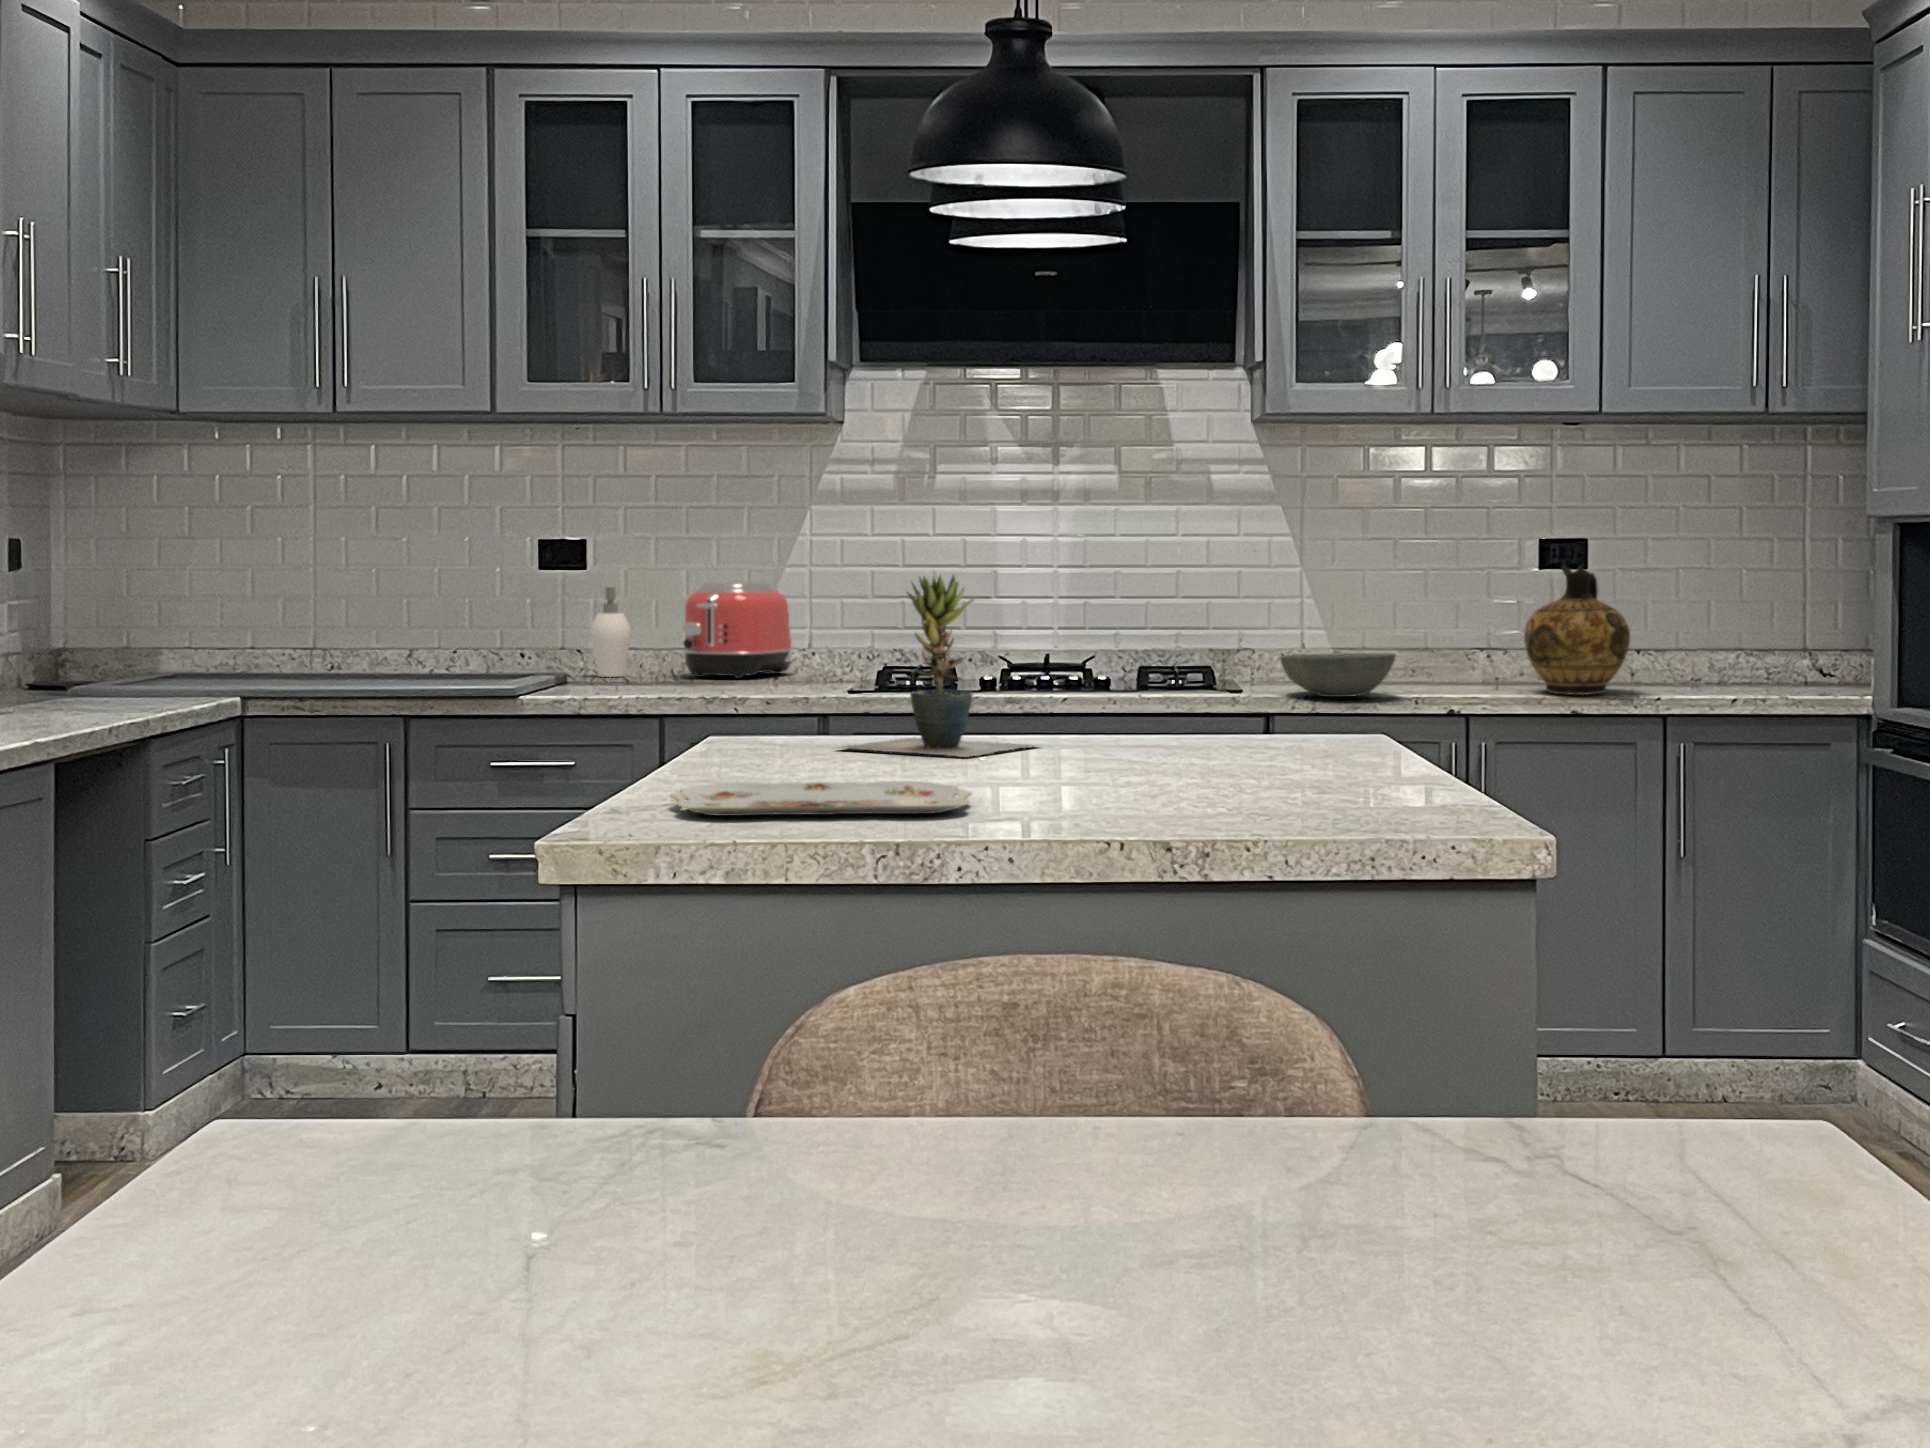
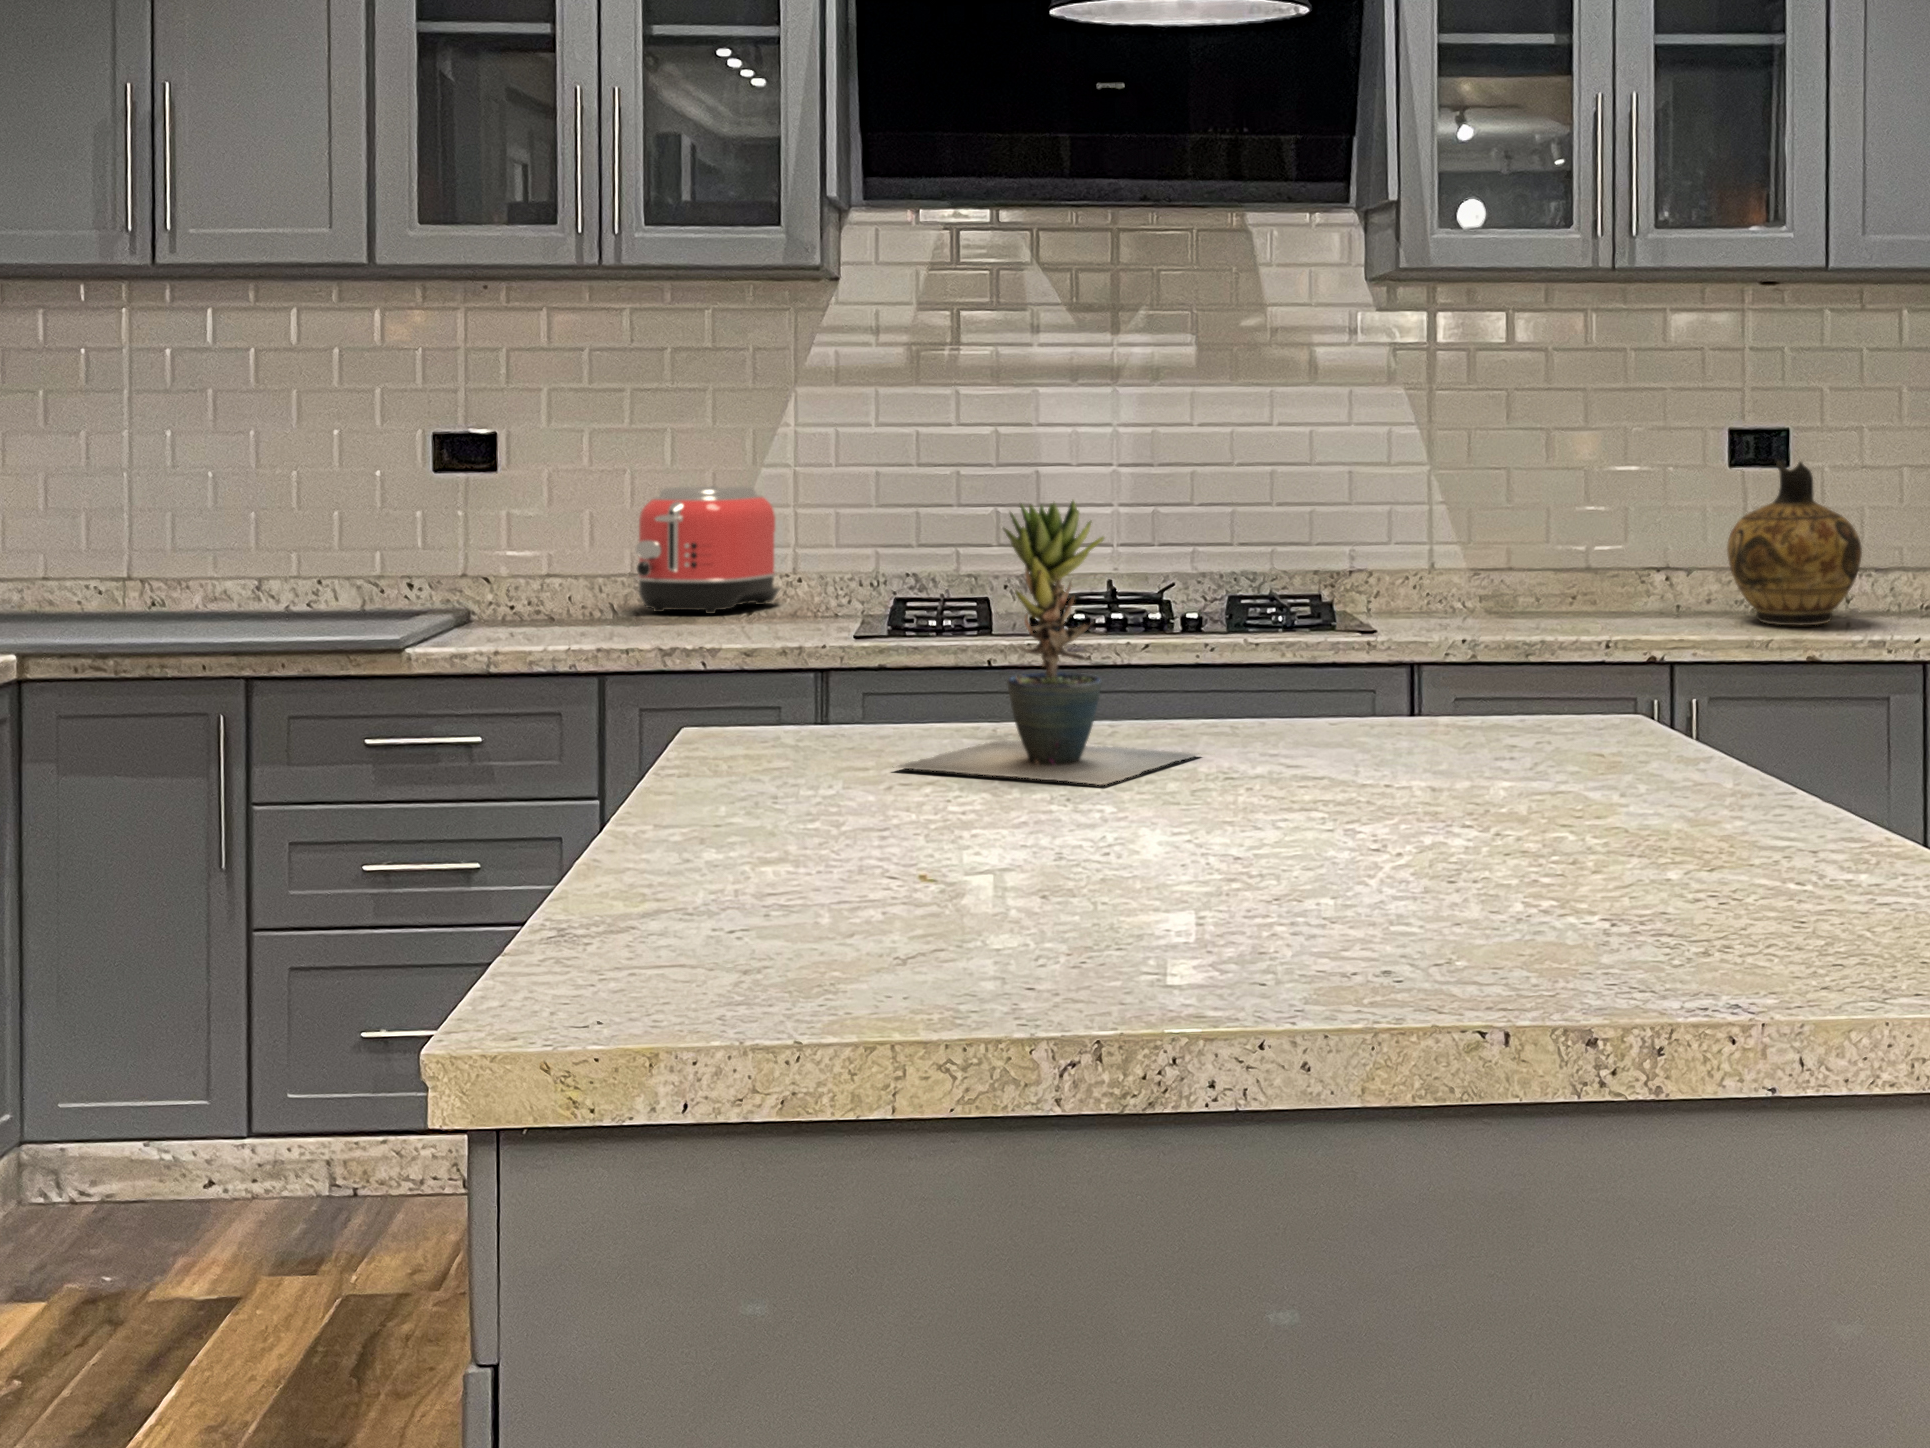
soap dispenser: present [590,587,630,677] -> none [511,494,582,613]
bowl: present [1280,653,1396,697] -> none [1428,575,1578,634]
serving tray: present [670,781,972,816] -> none [654,865,1190,971]

